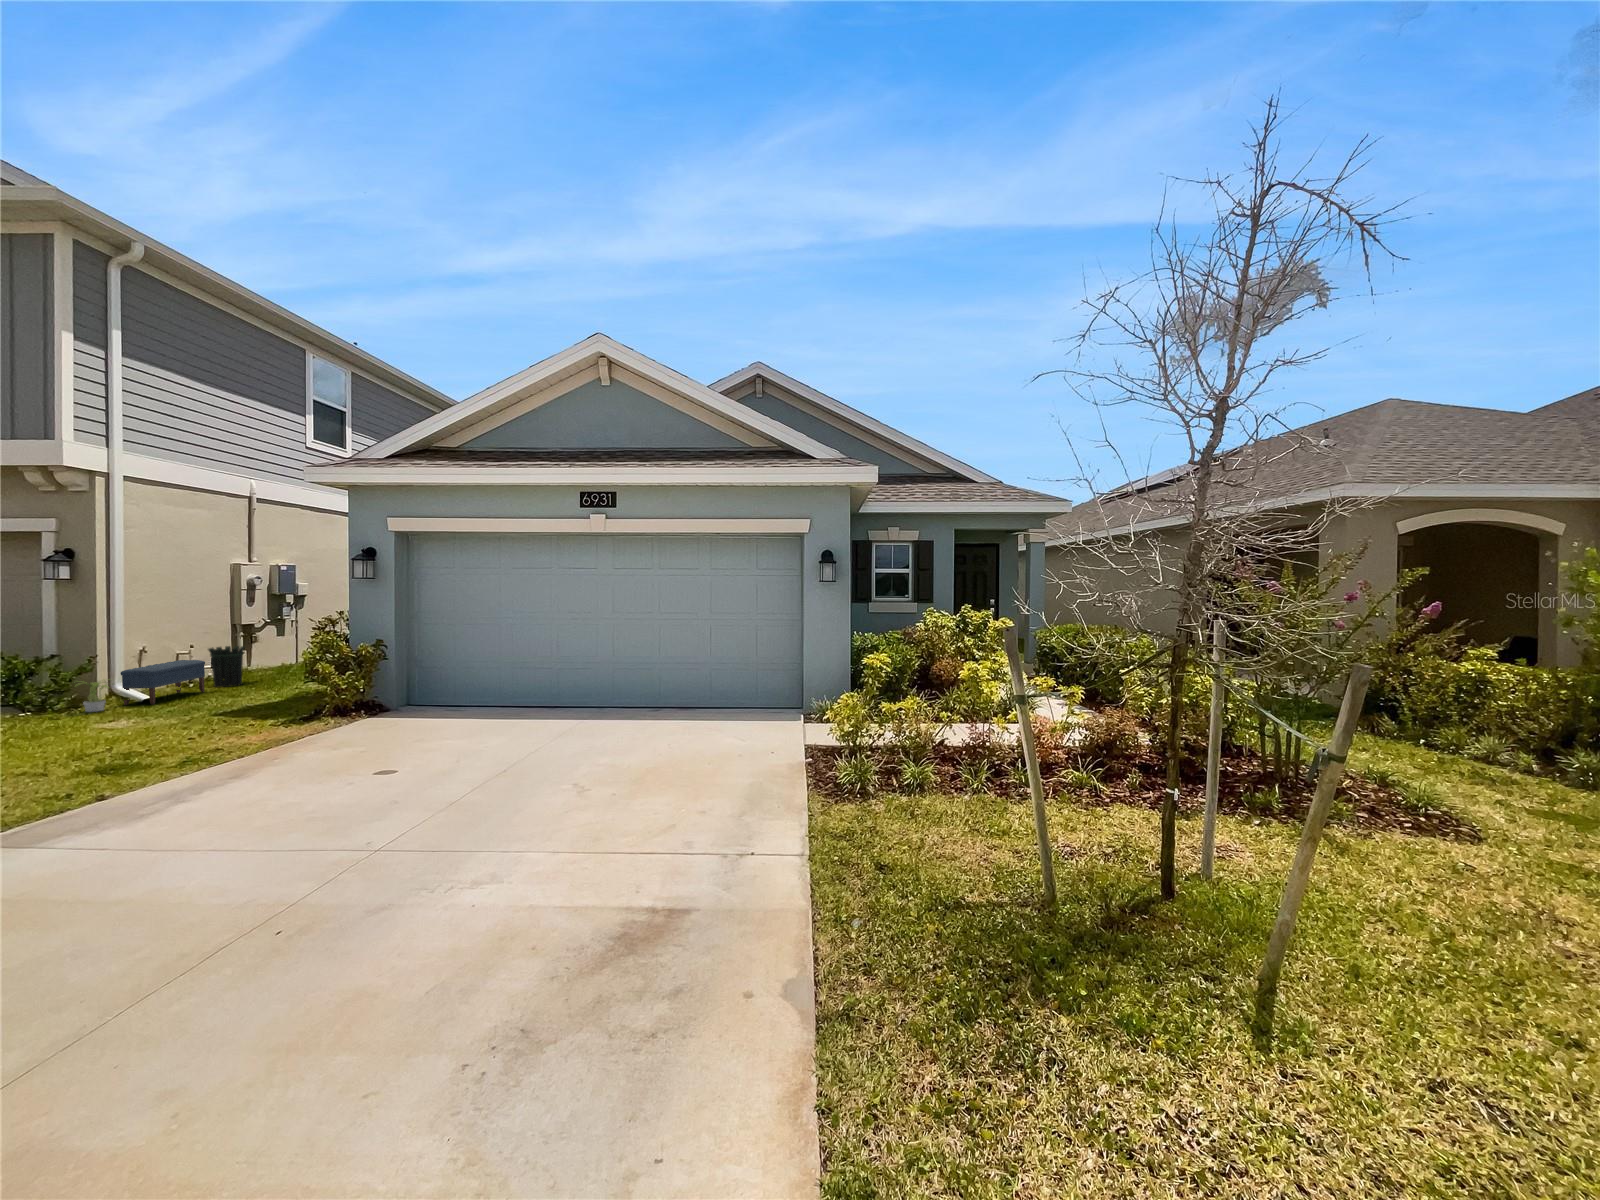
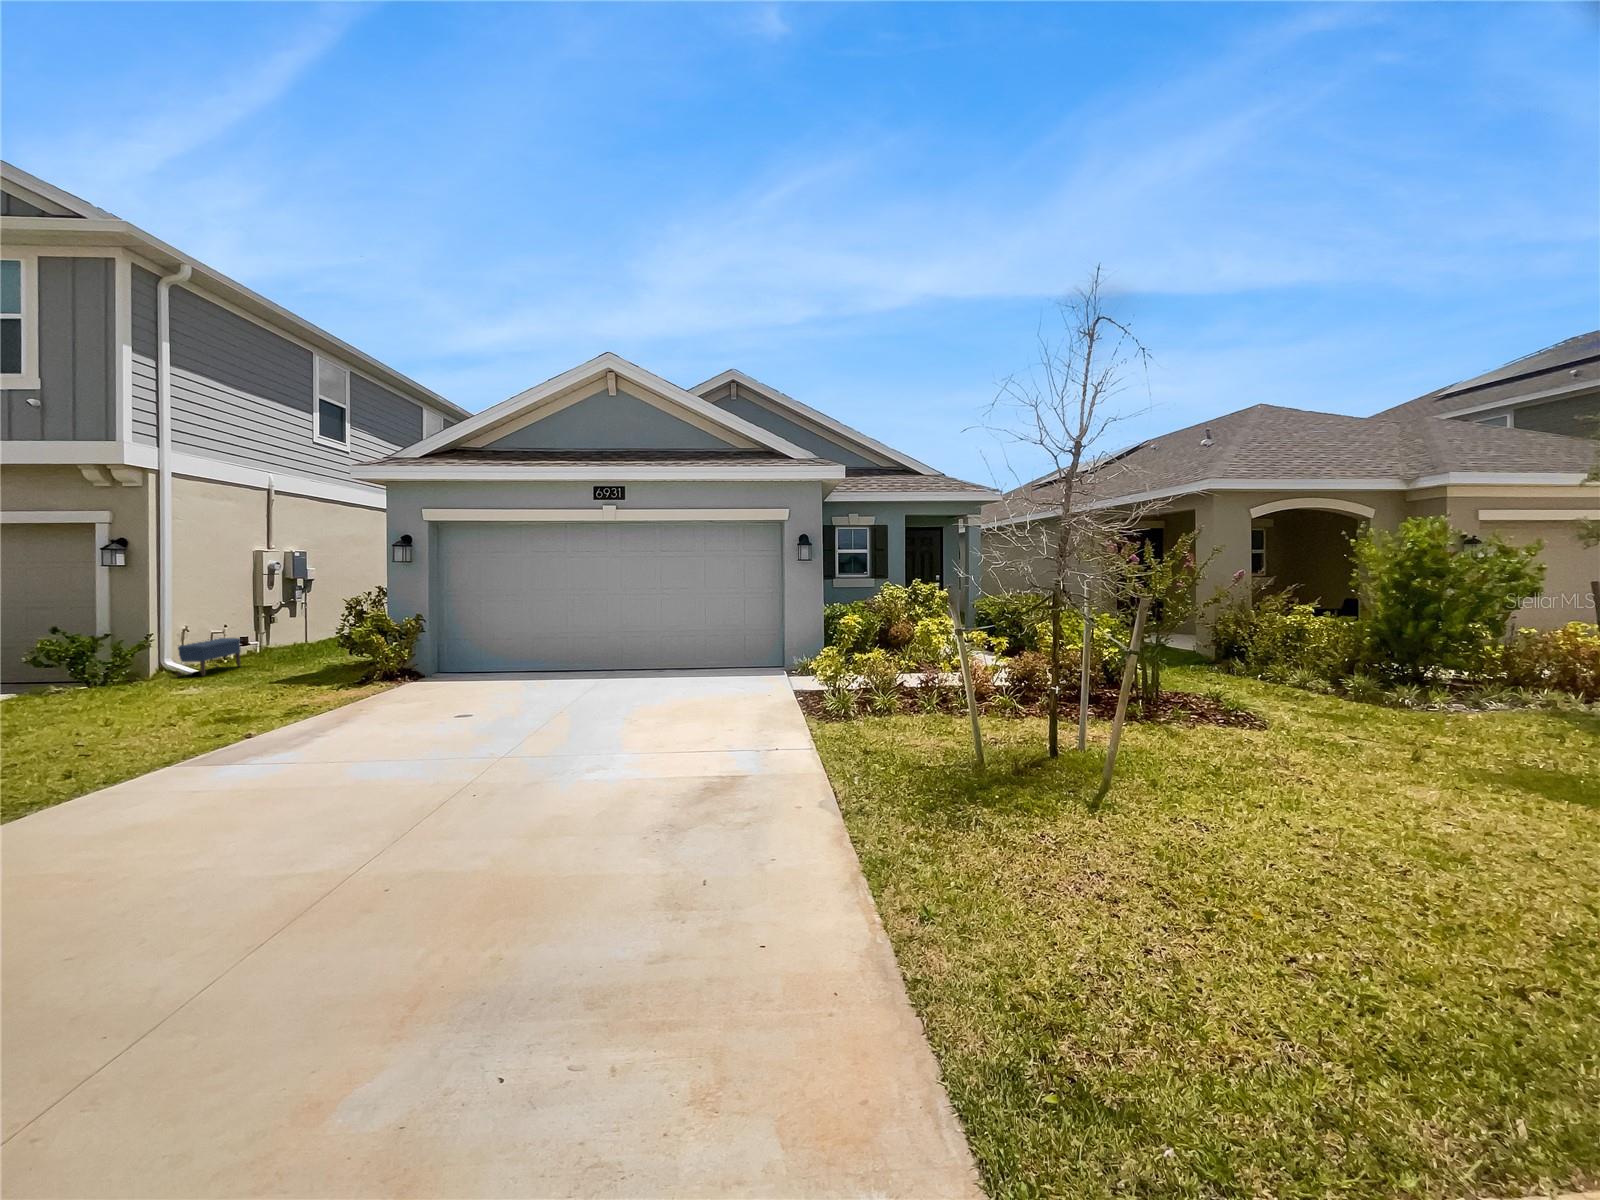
waste bin: present [208,646,245,687] -> none [238,626,272,663]
potted plant: present [76,682,109,712] -> none [135,653,172,682]

